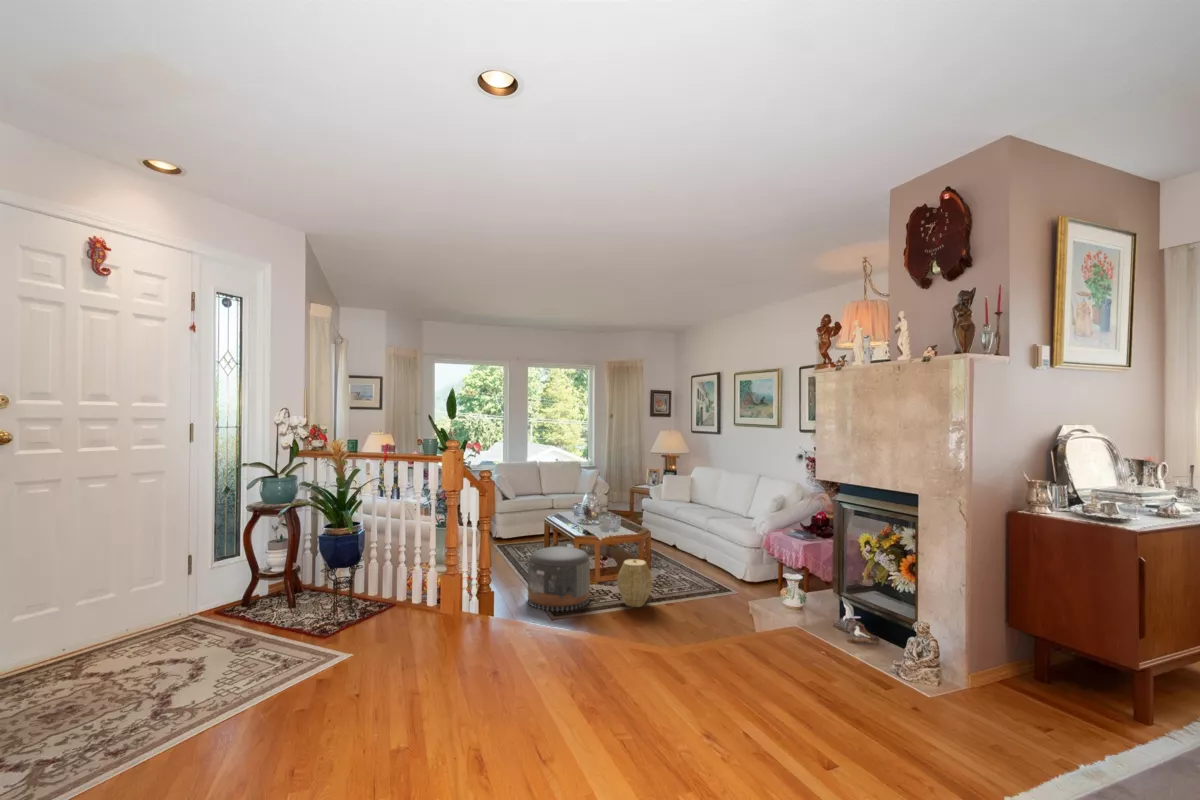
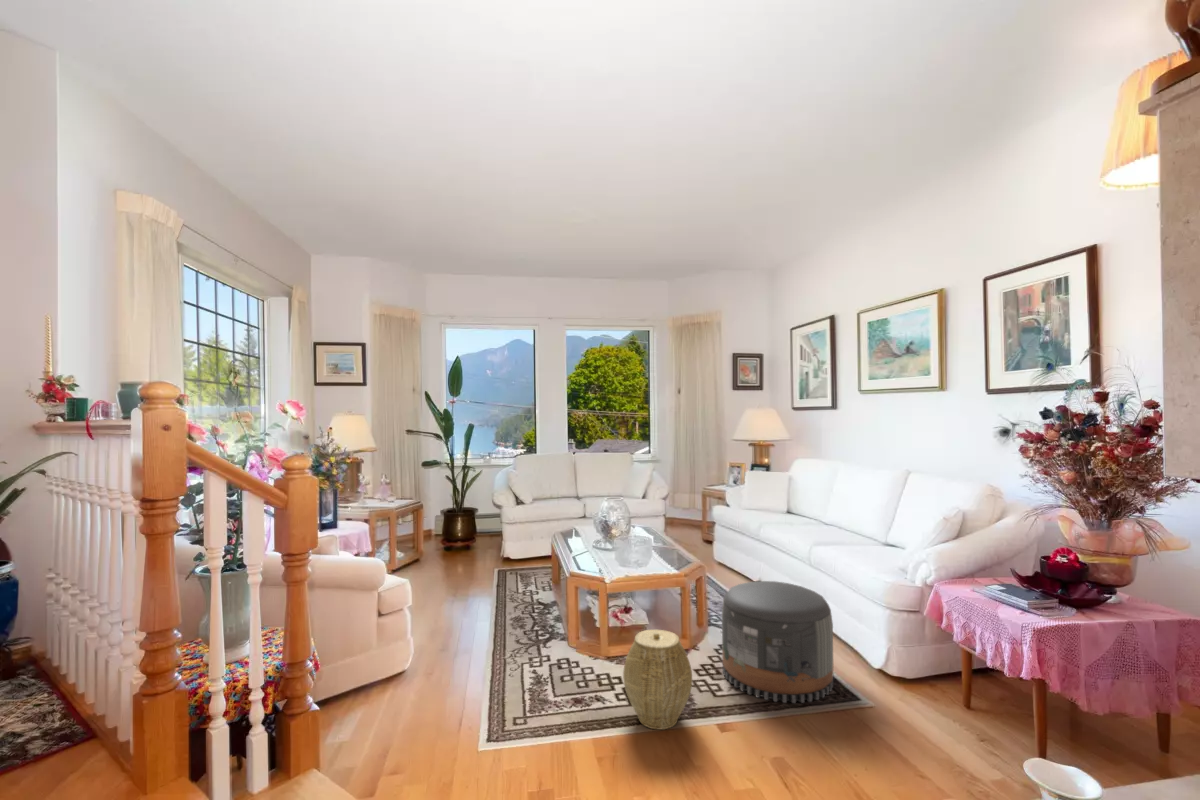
pouf: present [528,546,590,611] -> present [722,581,834,703]

